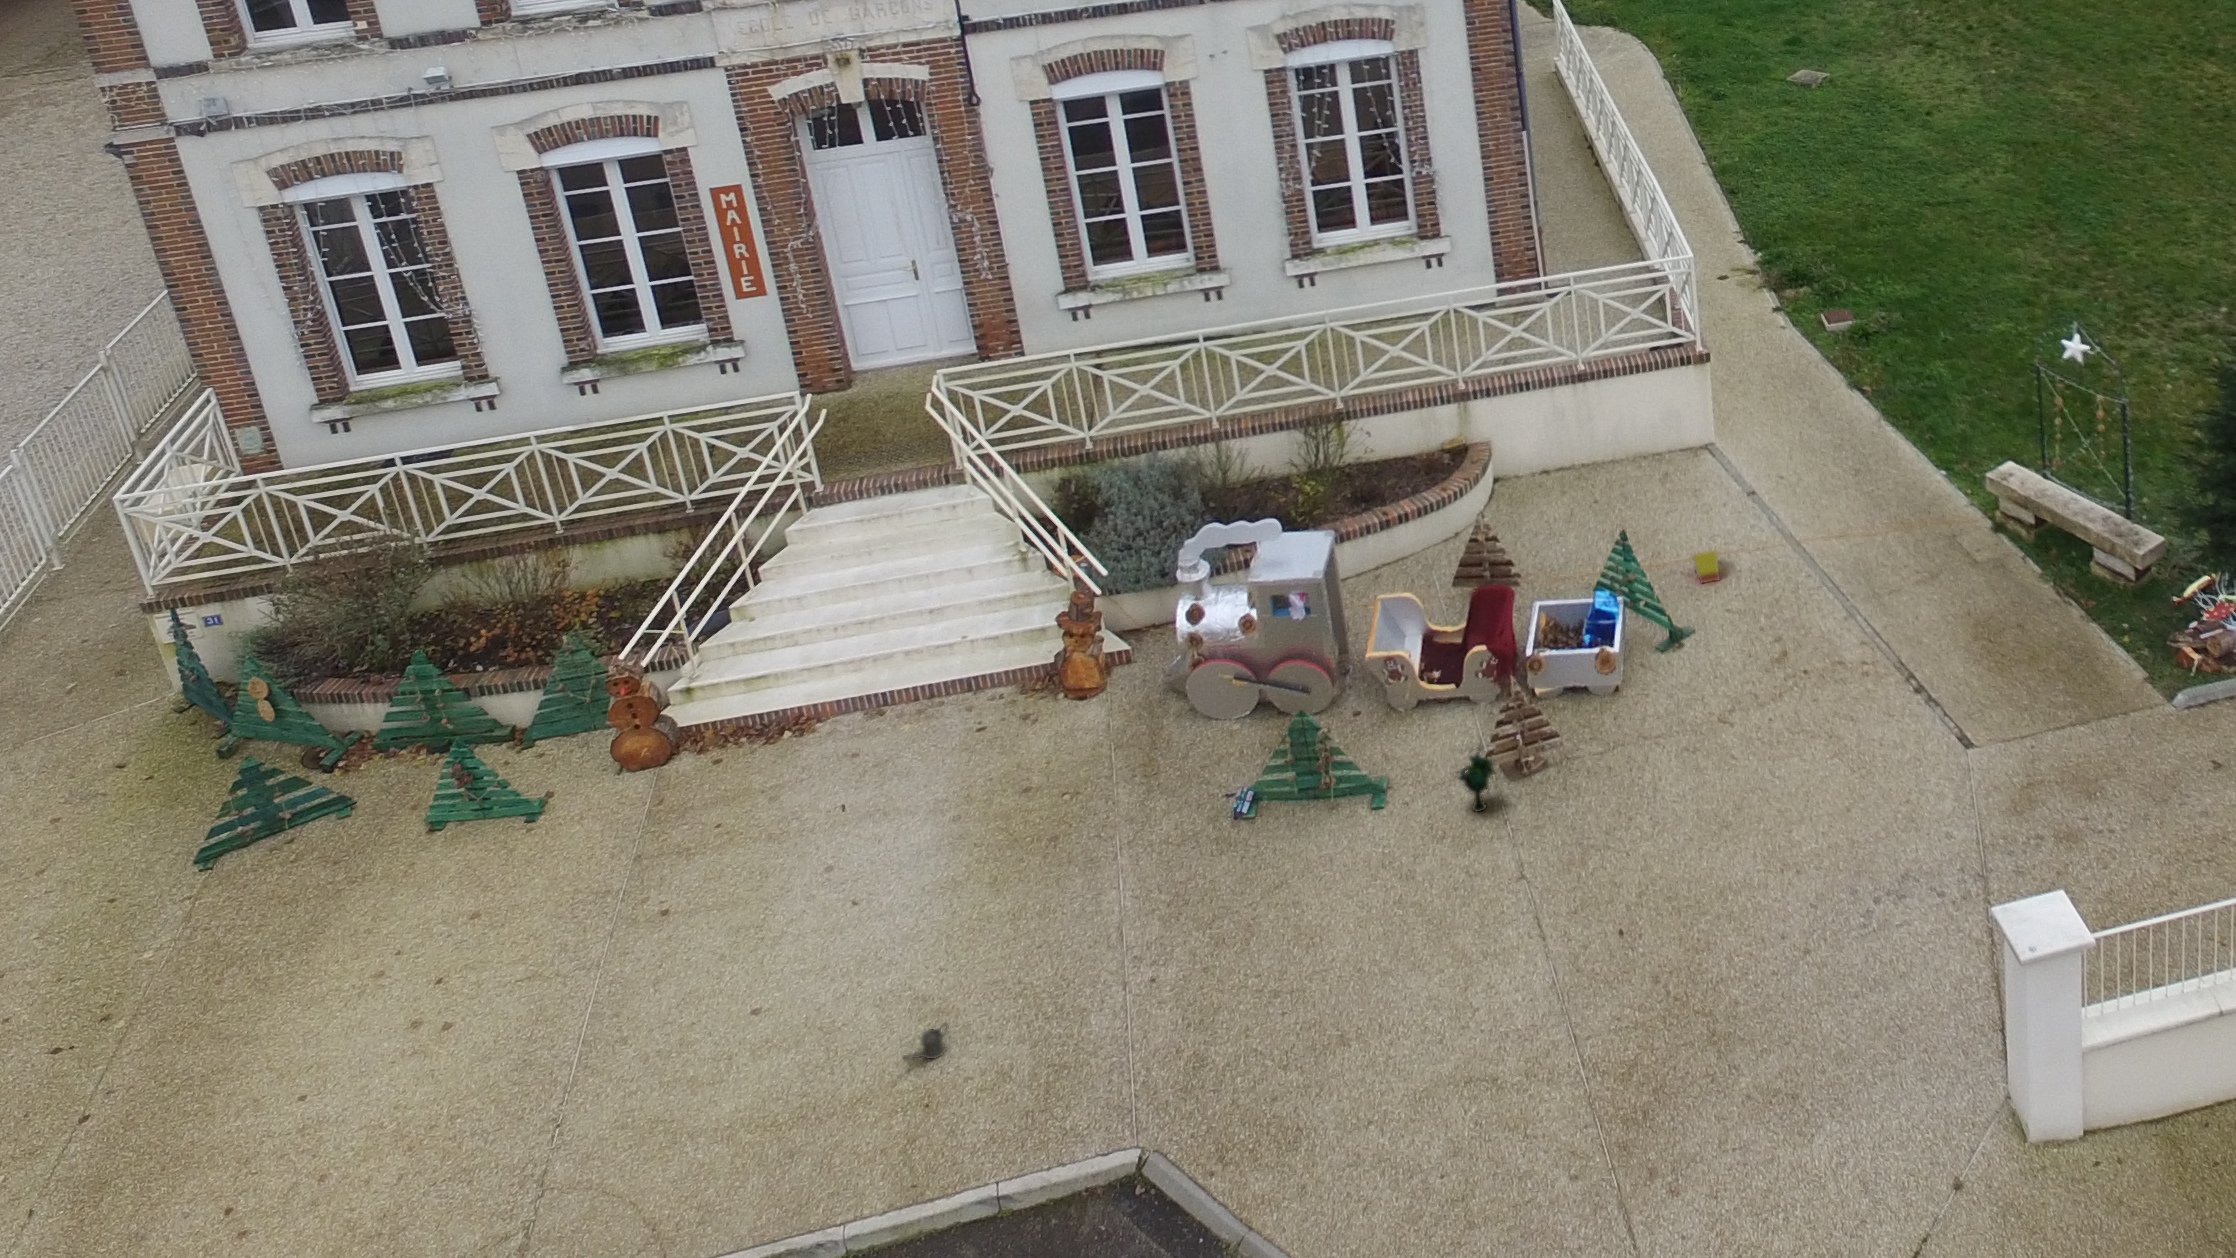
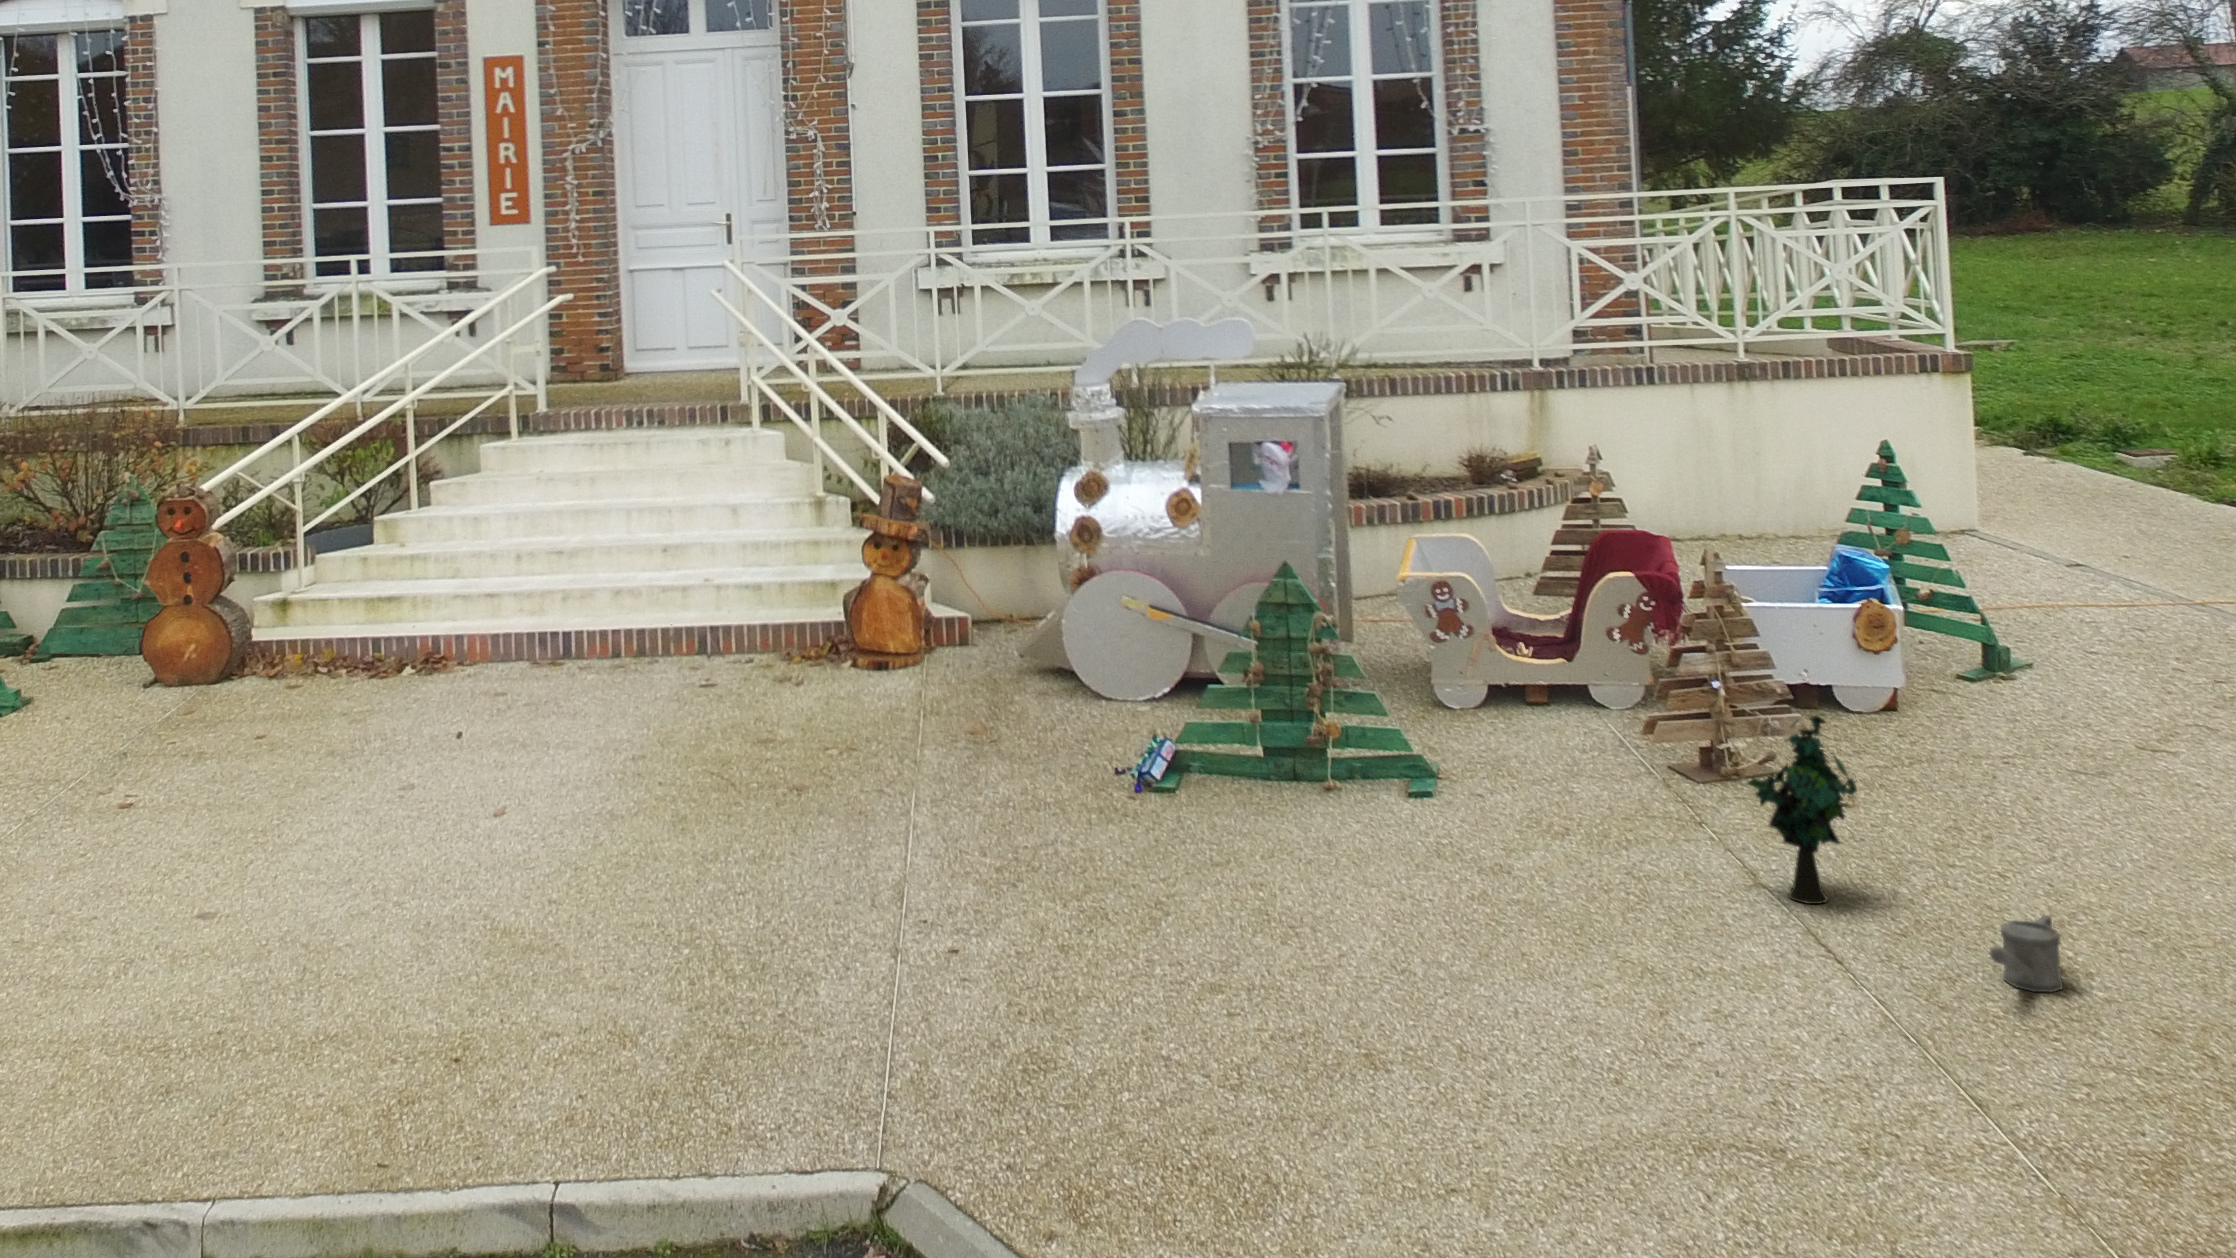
toy house: present [1692,551,1720,583] -> none [2107,606,2188,670]
watering can: present [903,1023,948,1060] -> present [1990,915,2063,992]

